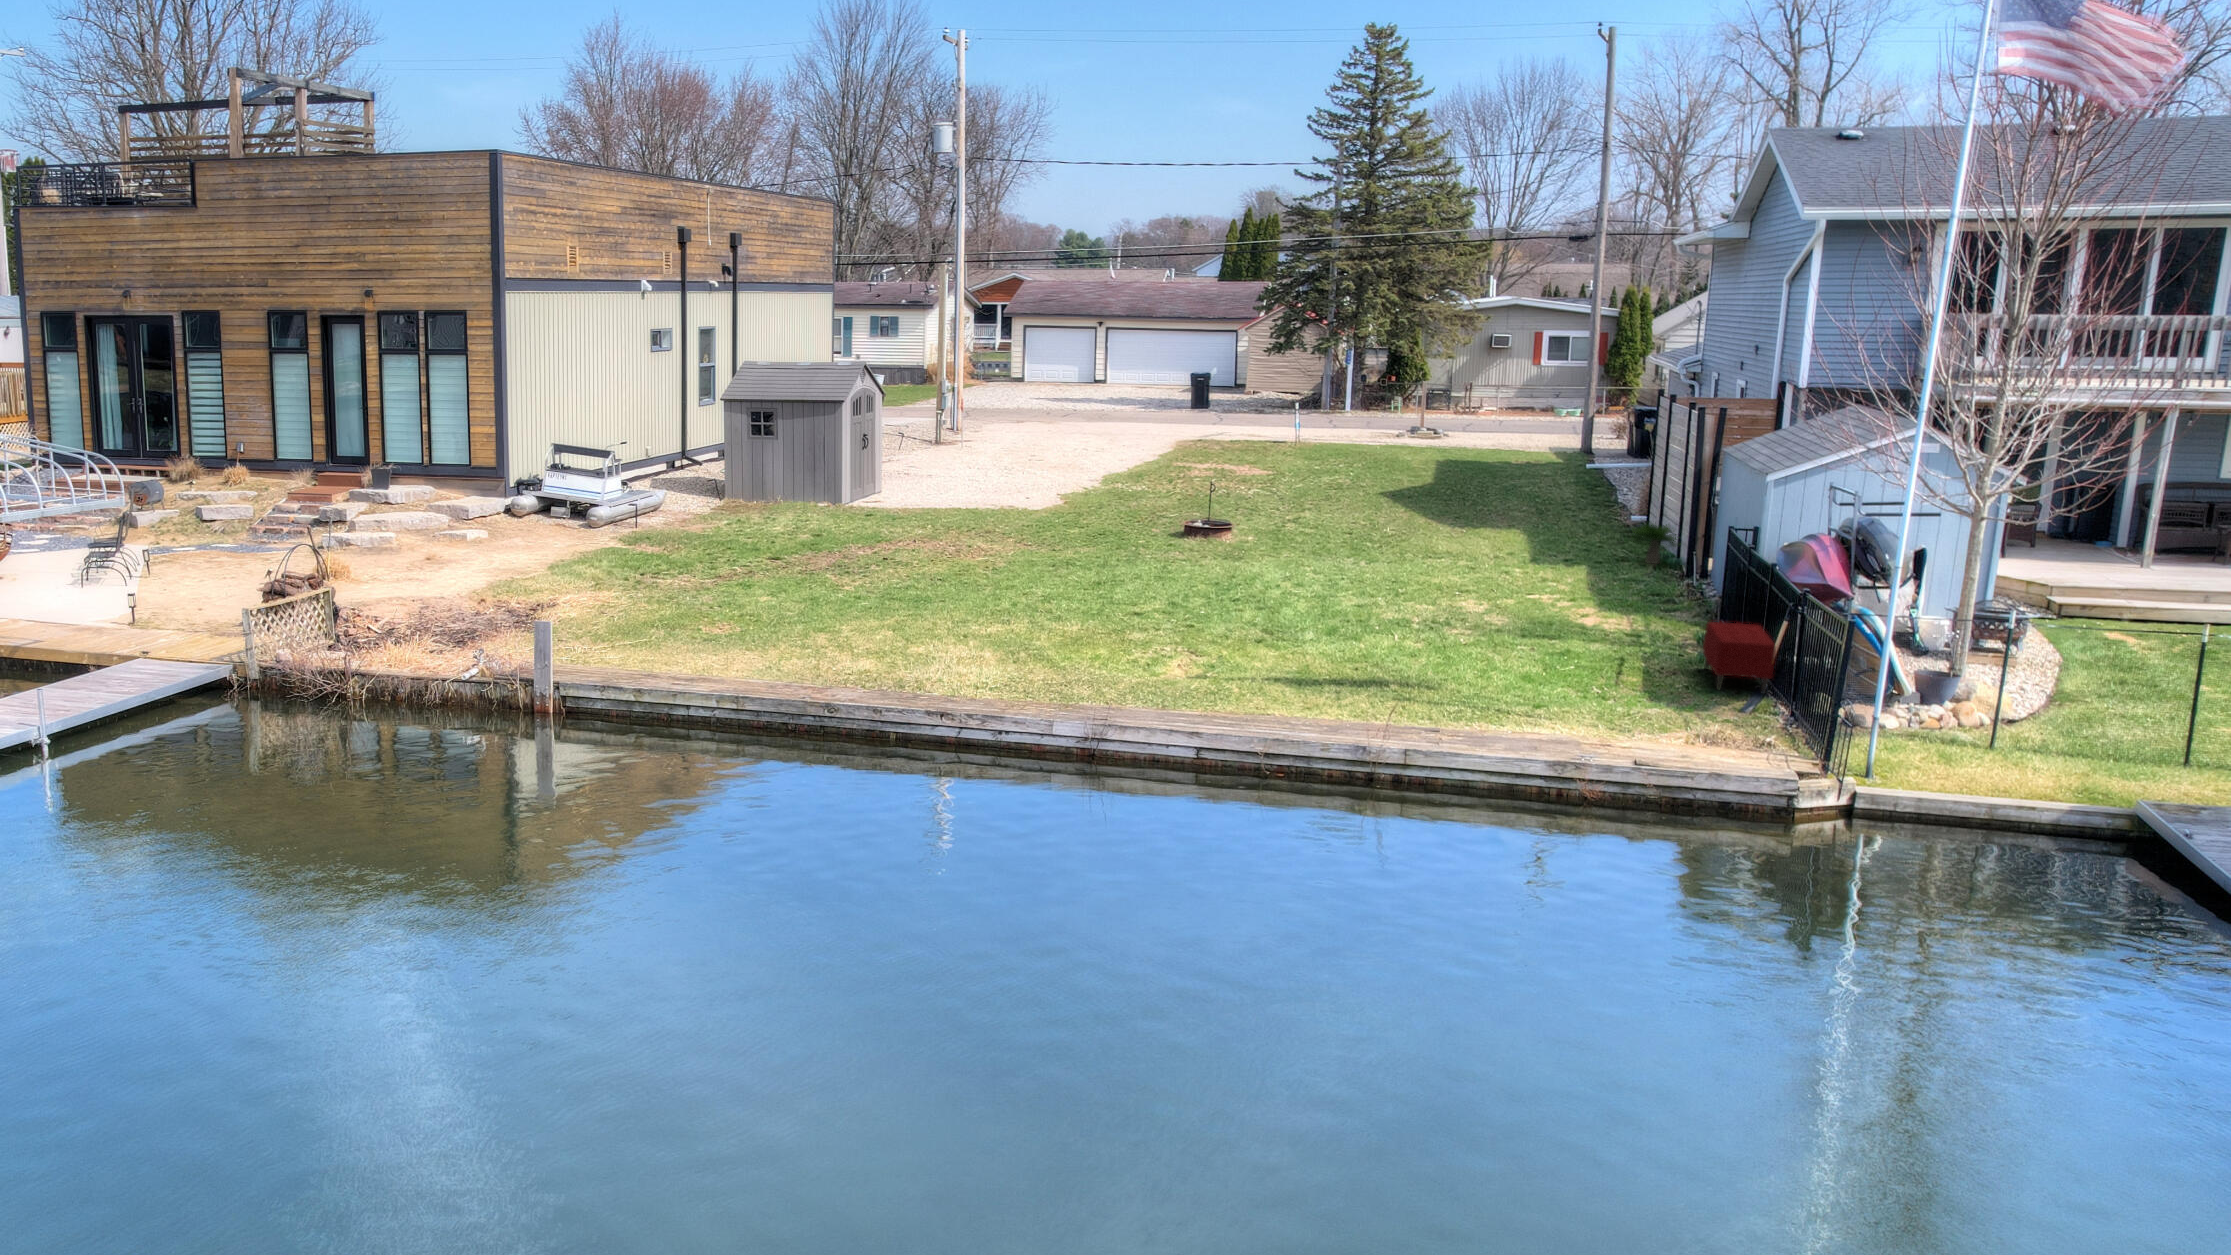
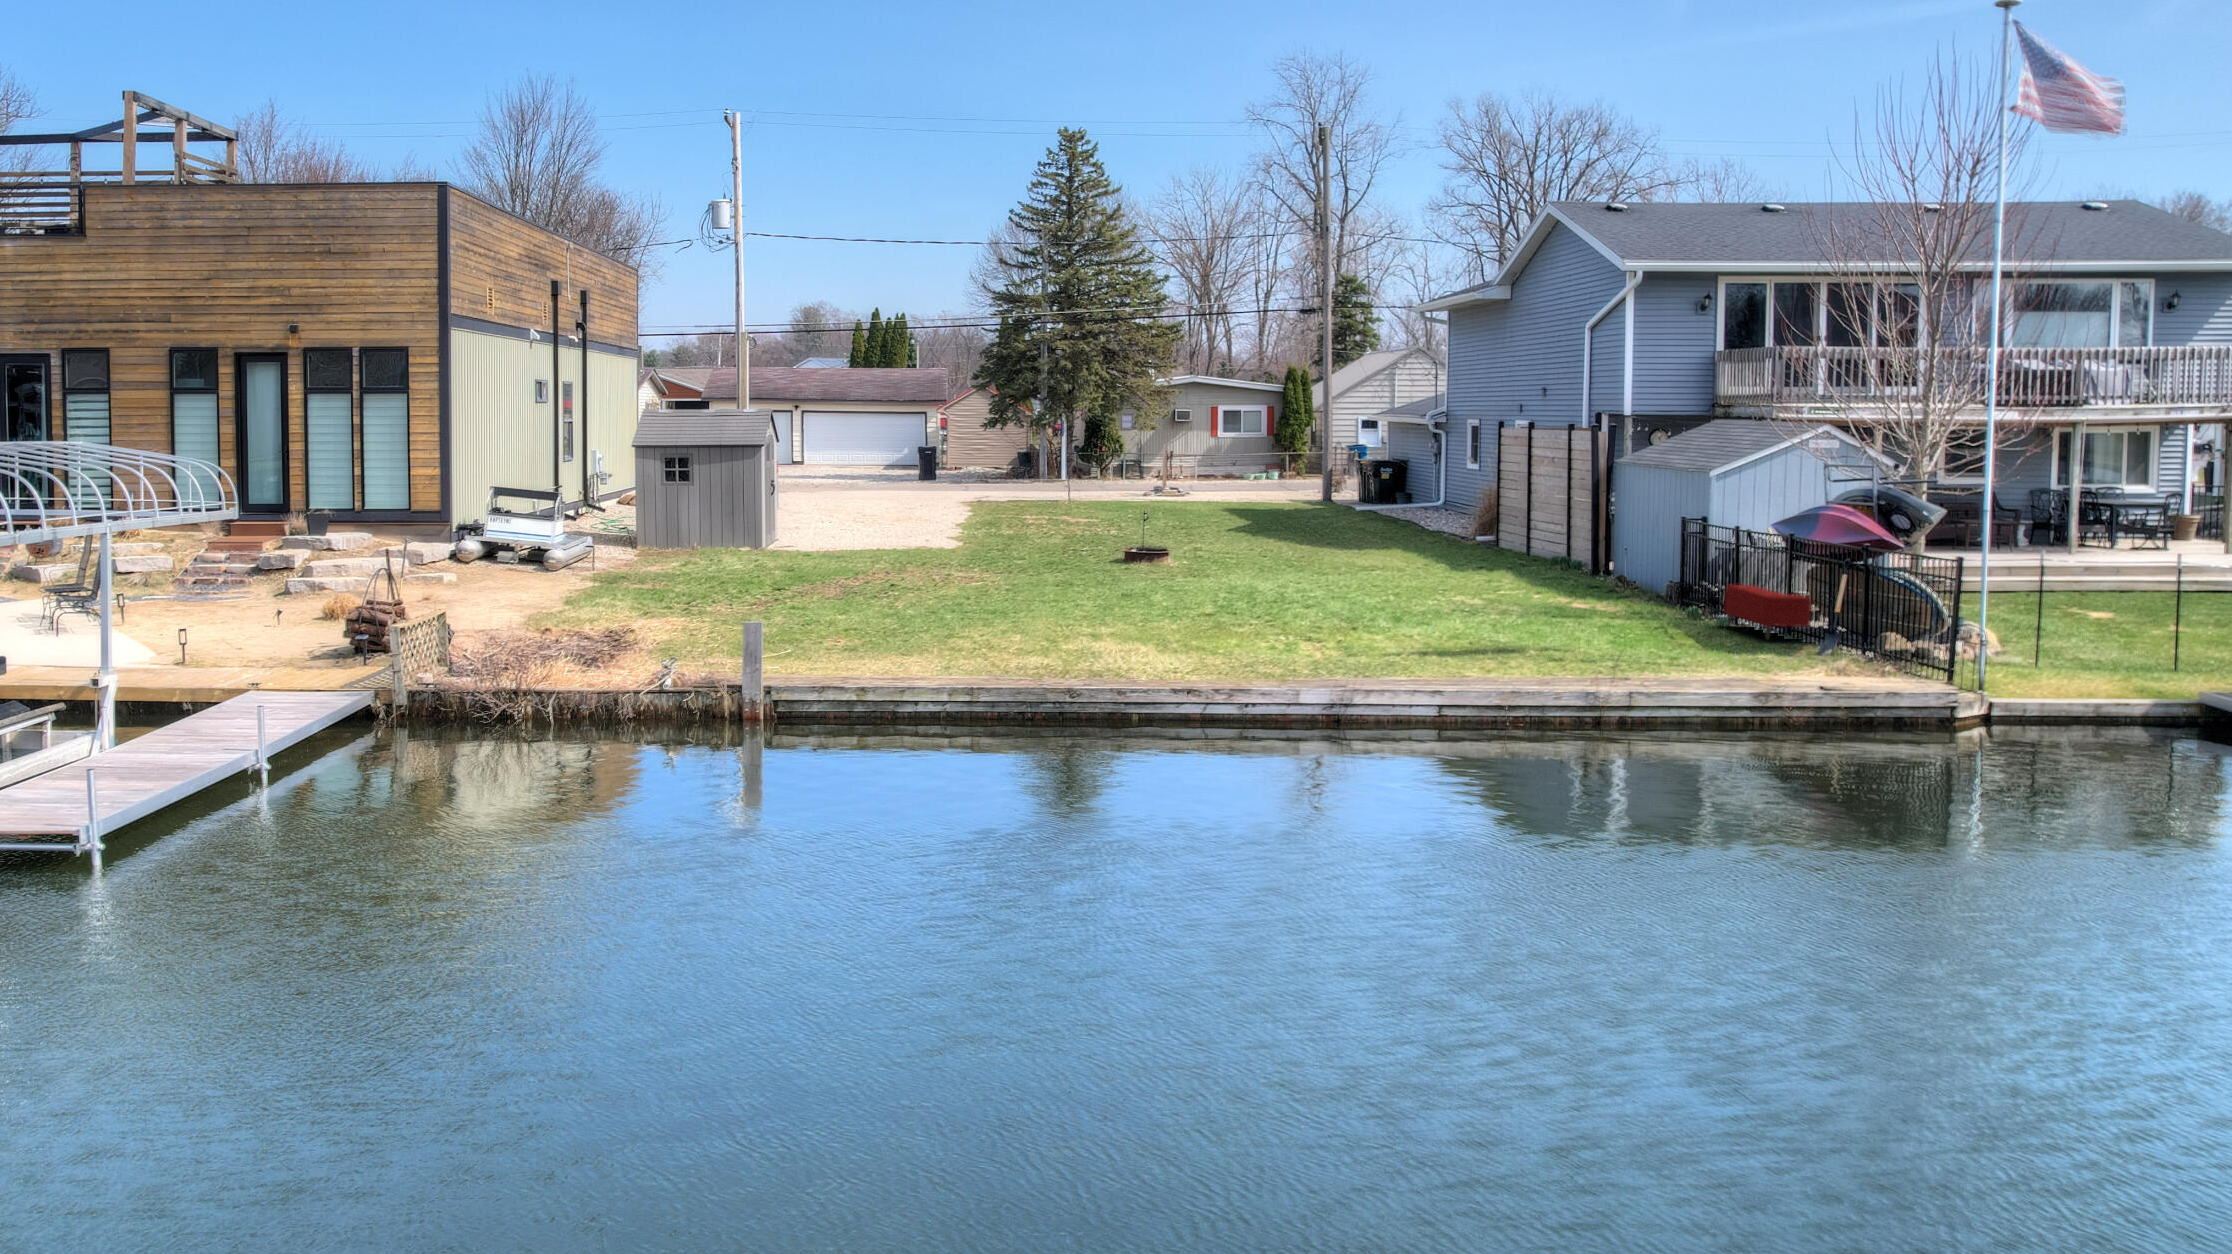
potted plant: present [1630,524,1678,564] -> none [1506,524,1553,561]

